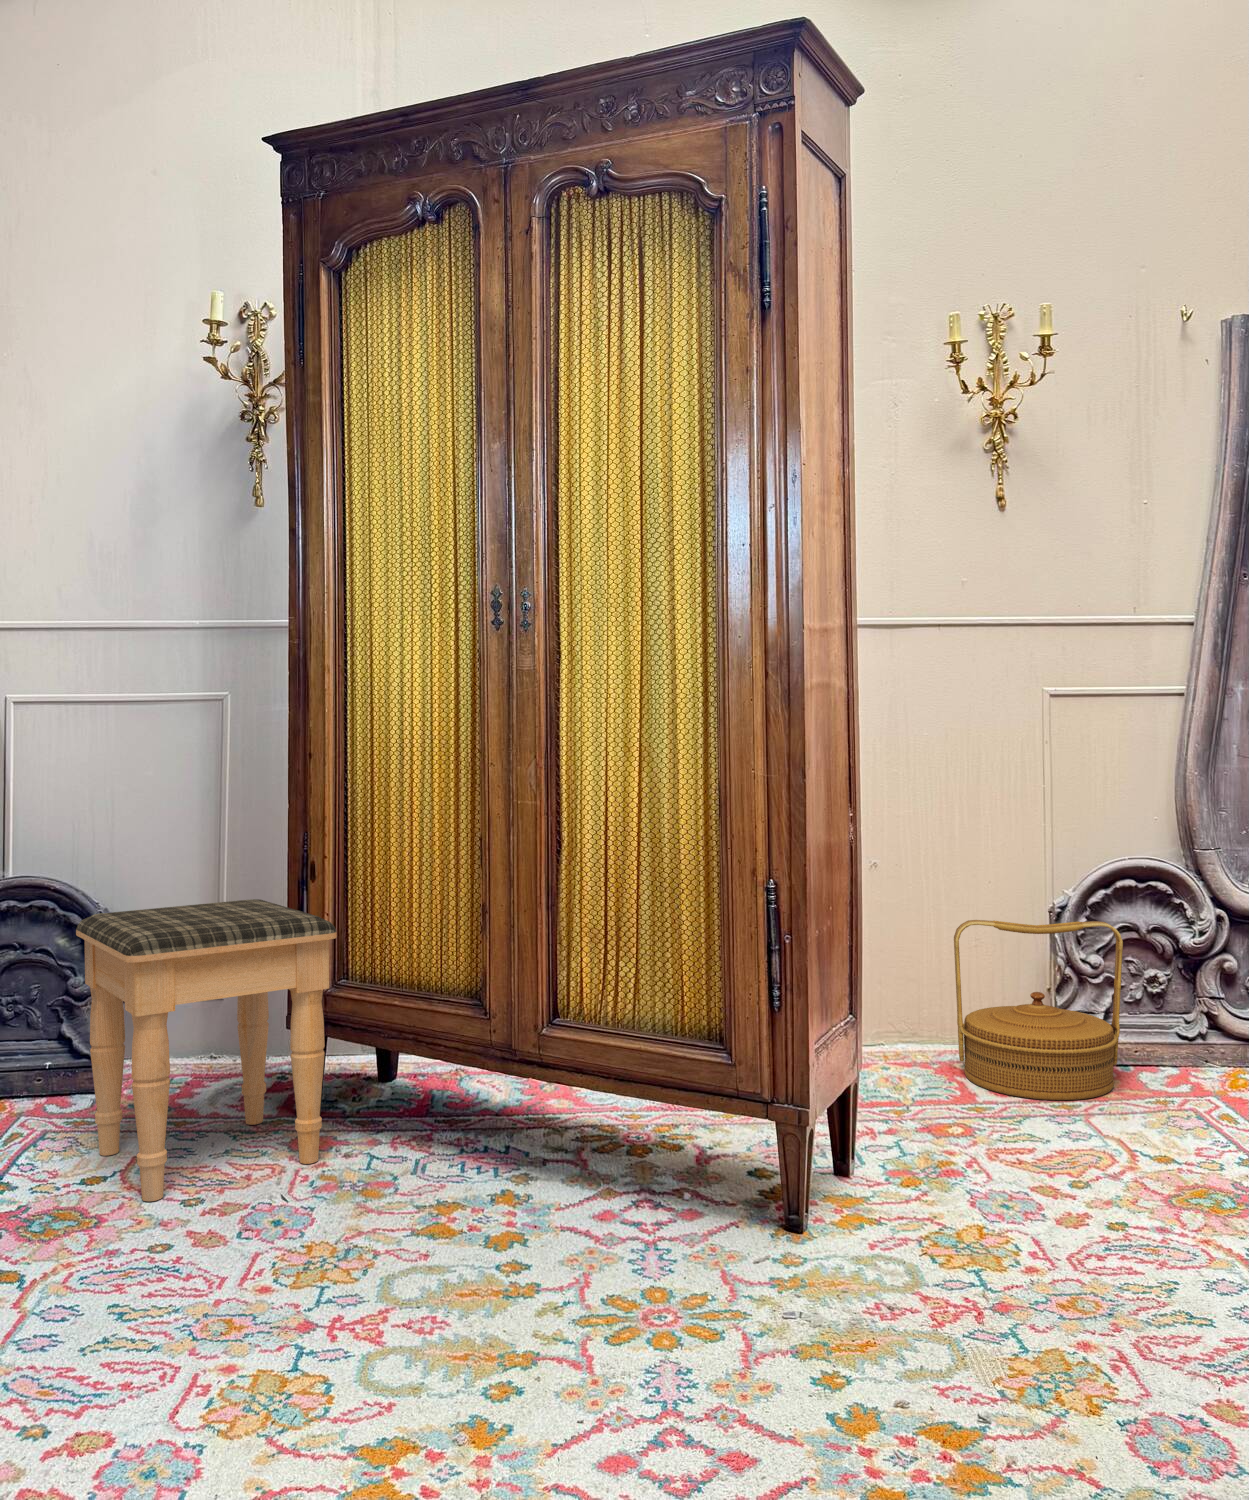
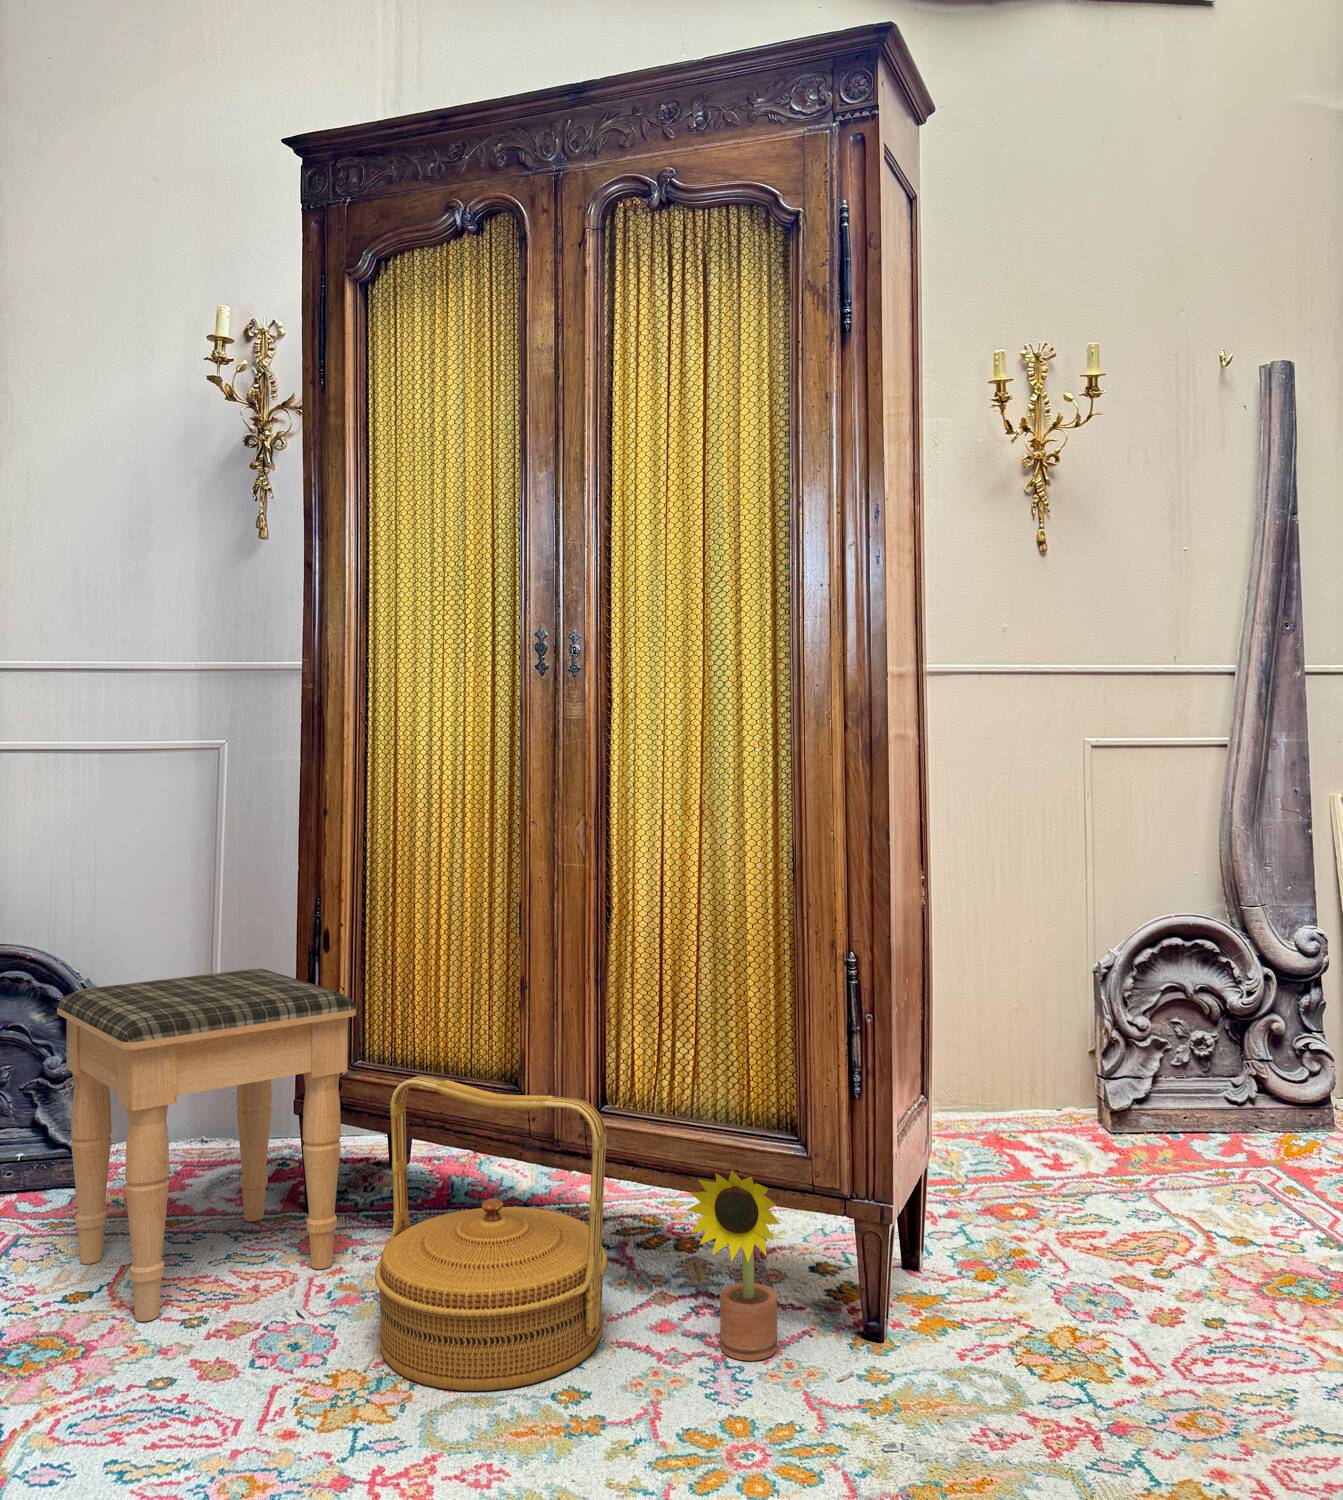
woven basket: present [954,920,1123,1100] -> present [375,1076,607,1391]
decorative plant: none [618,1073,704,1245] -> present [686,1170,780,1361]

